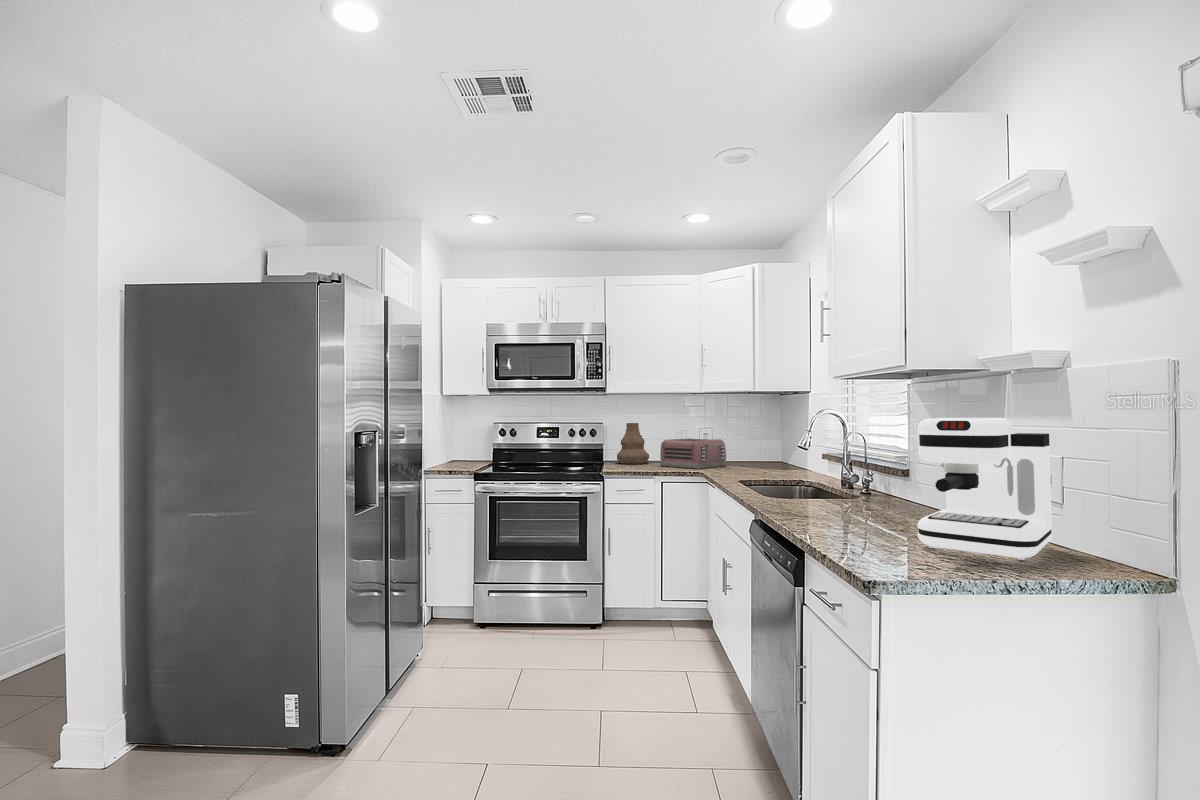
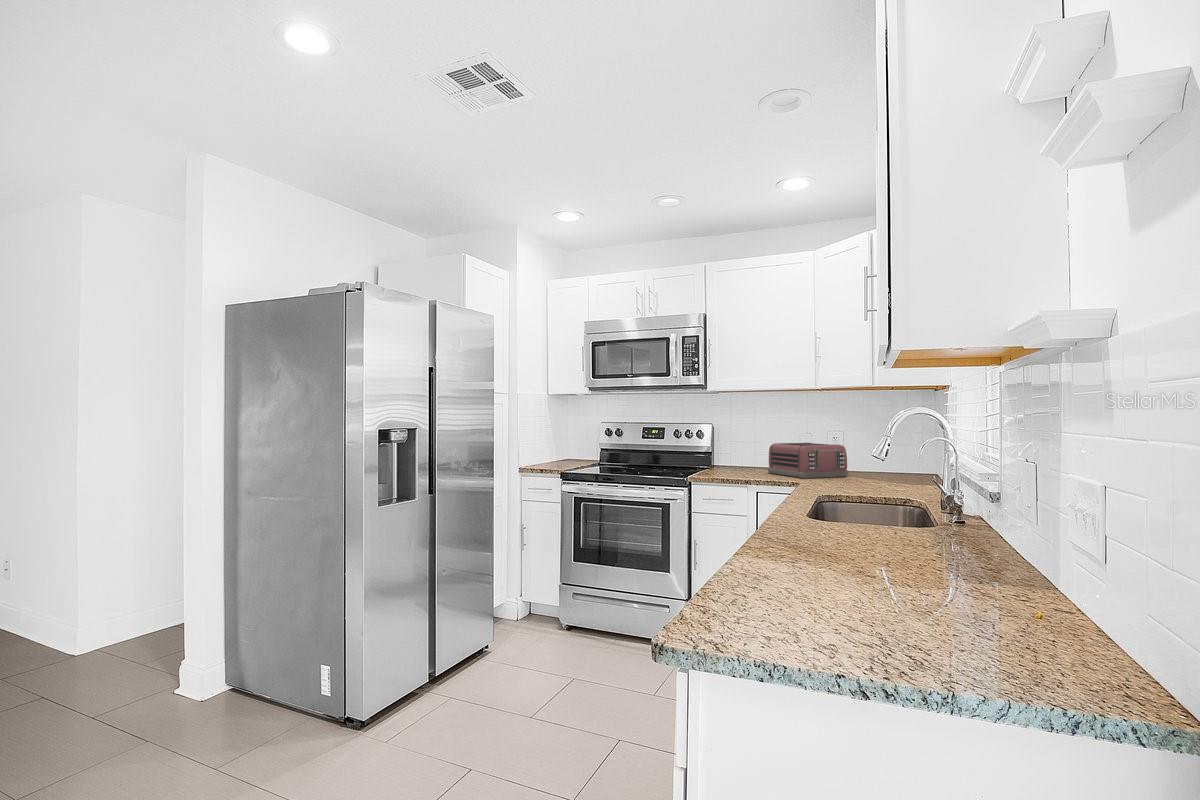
coffee maker: present [918,418,1052,560] -> none [828,421,1072,648]
vase: present [617,423,649,464] -> none [727,424,765,470]

